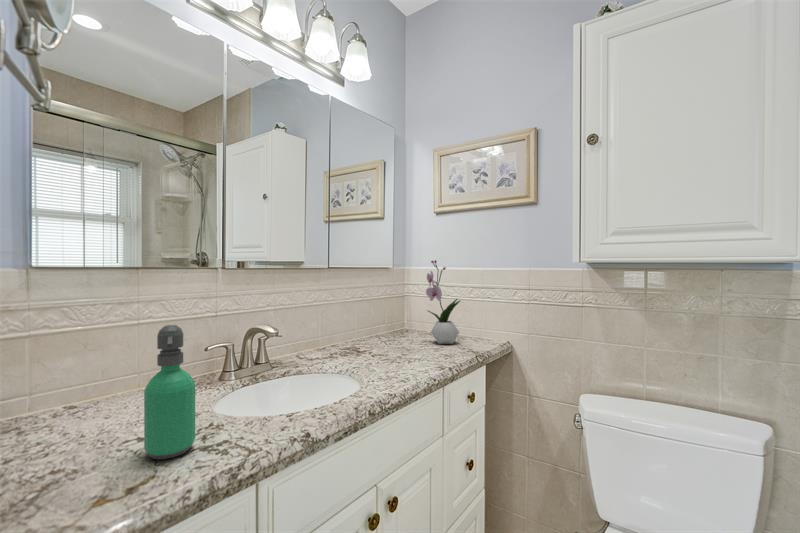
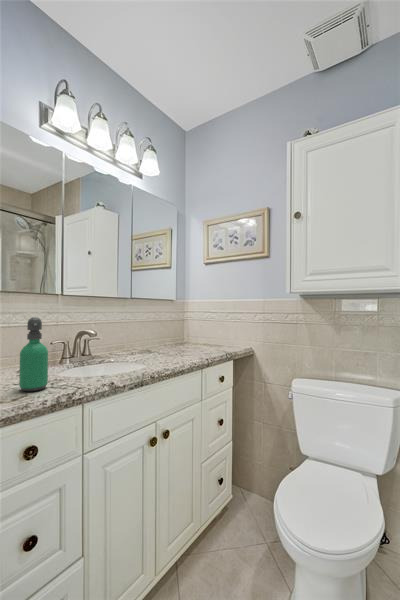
flower arrangement: present [426,260,460,344] -> none [196,293,219,348]

